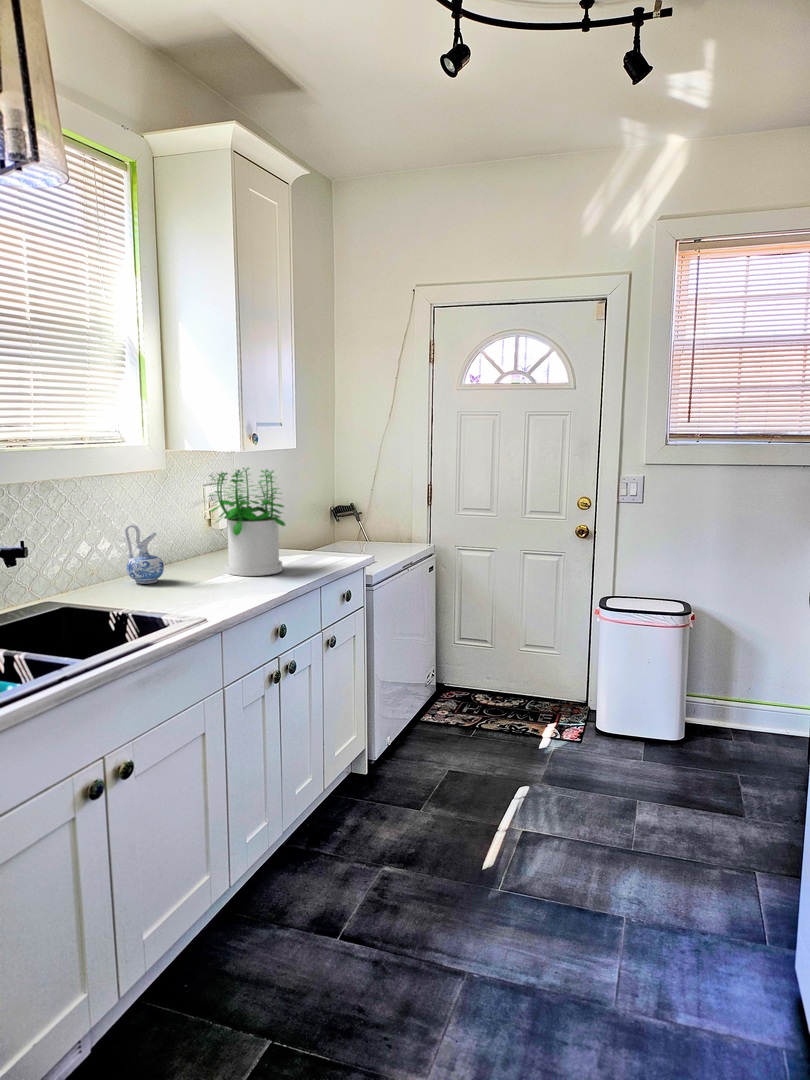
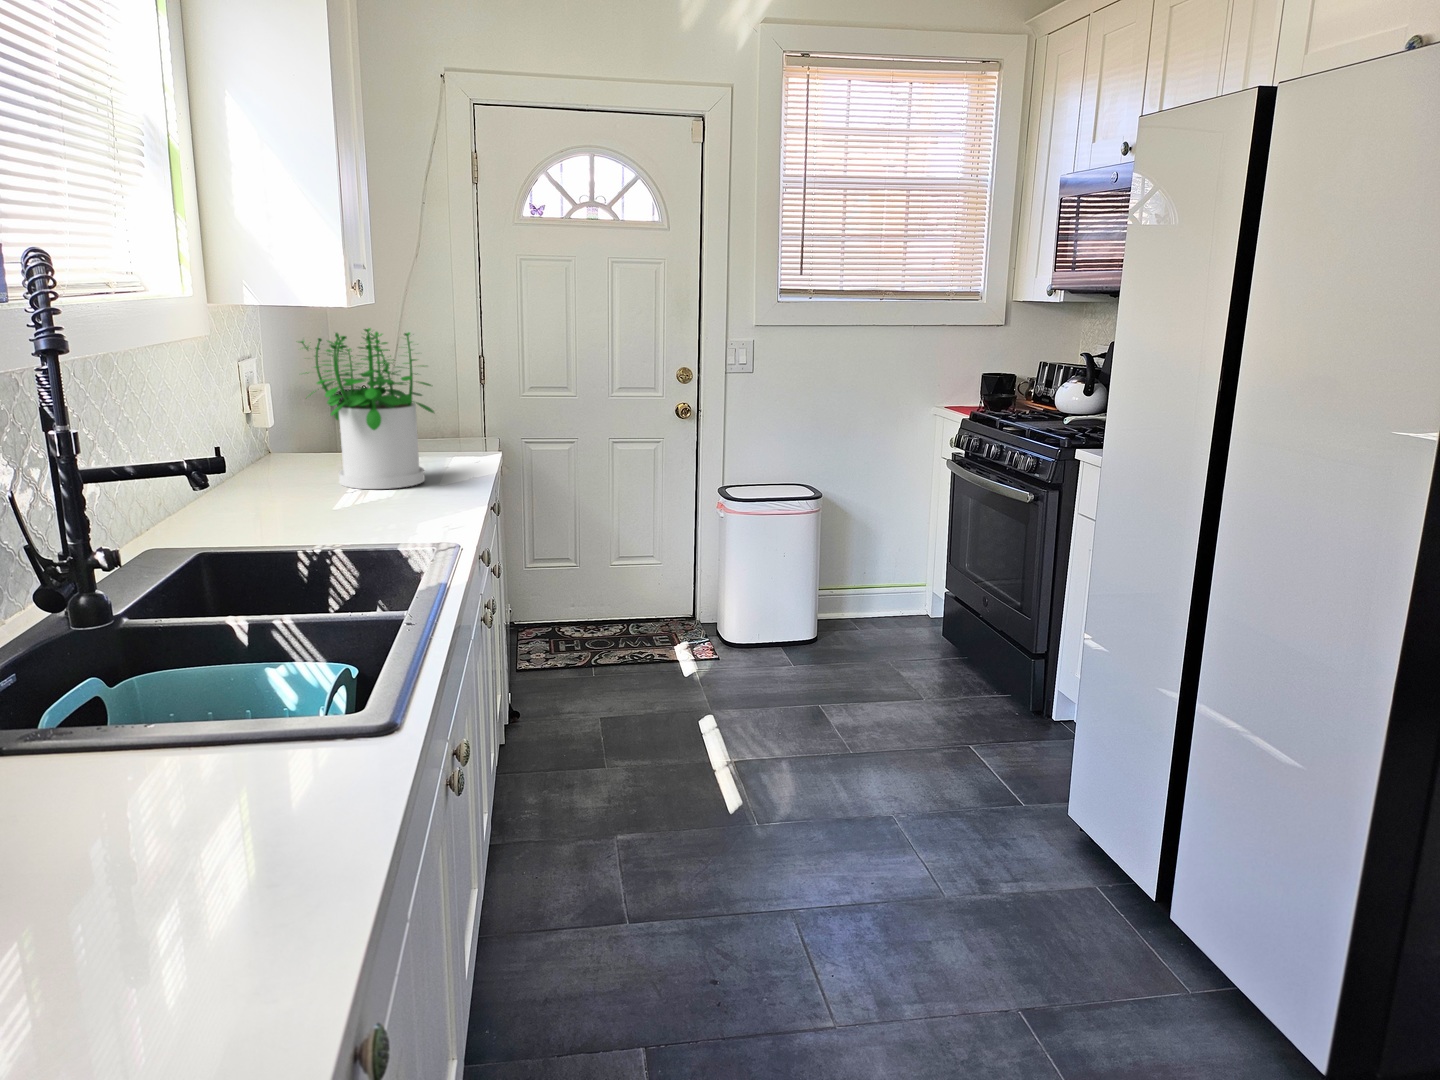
ceramic pitcher: present [125,524,164,584] -> none [220,420,285,512]

